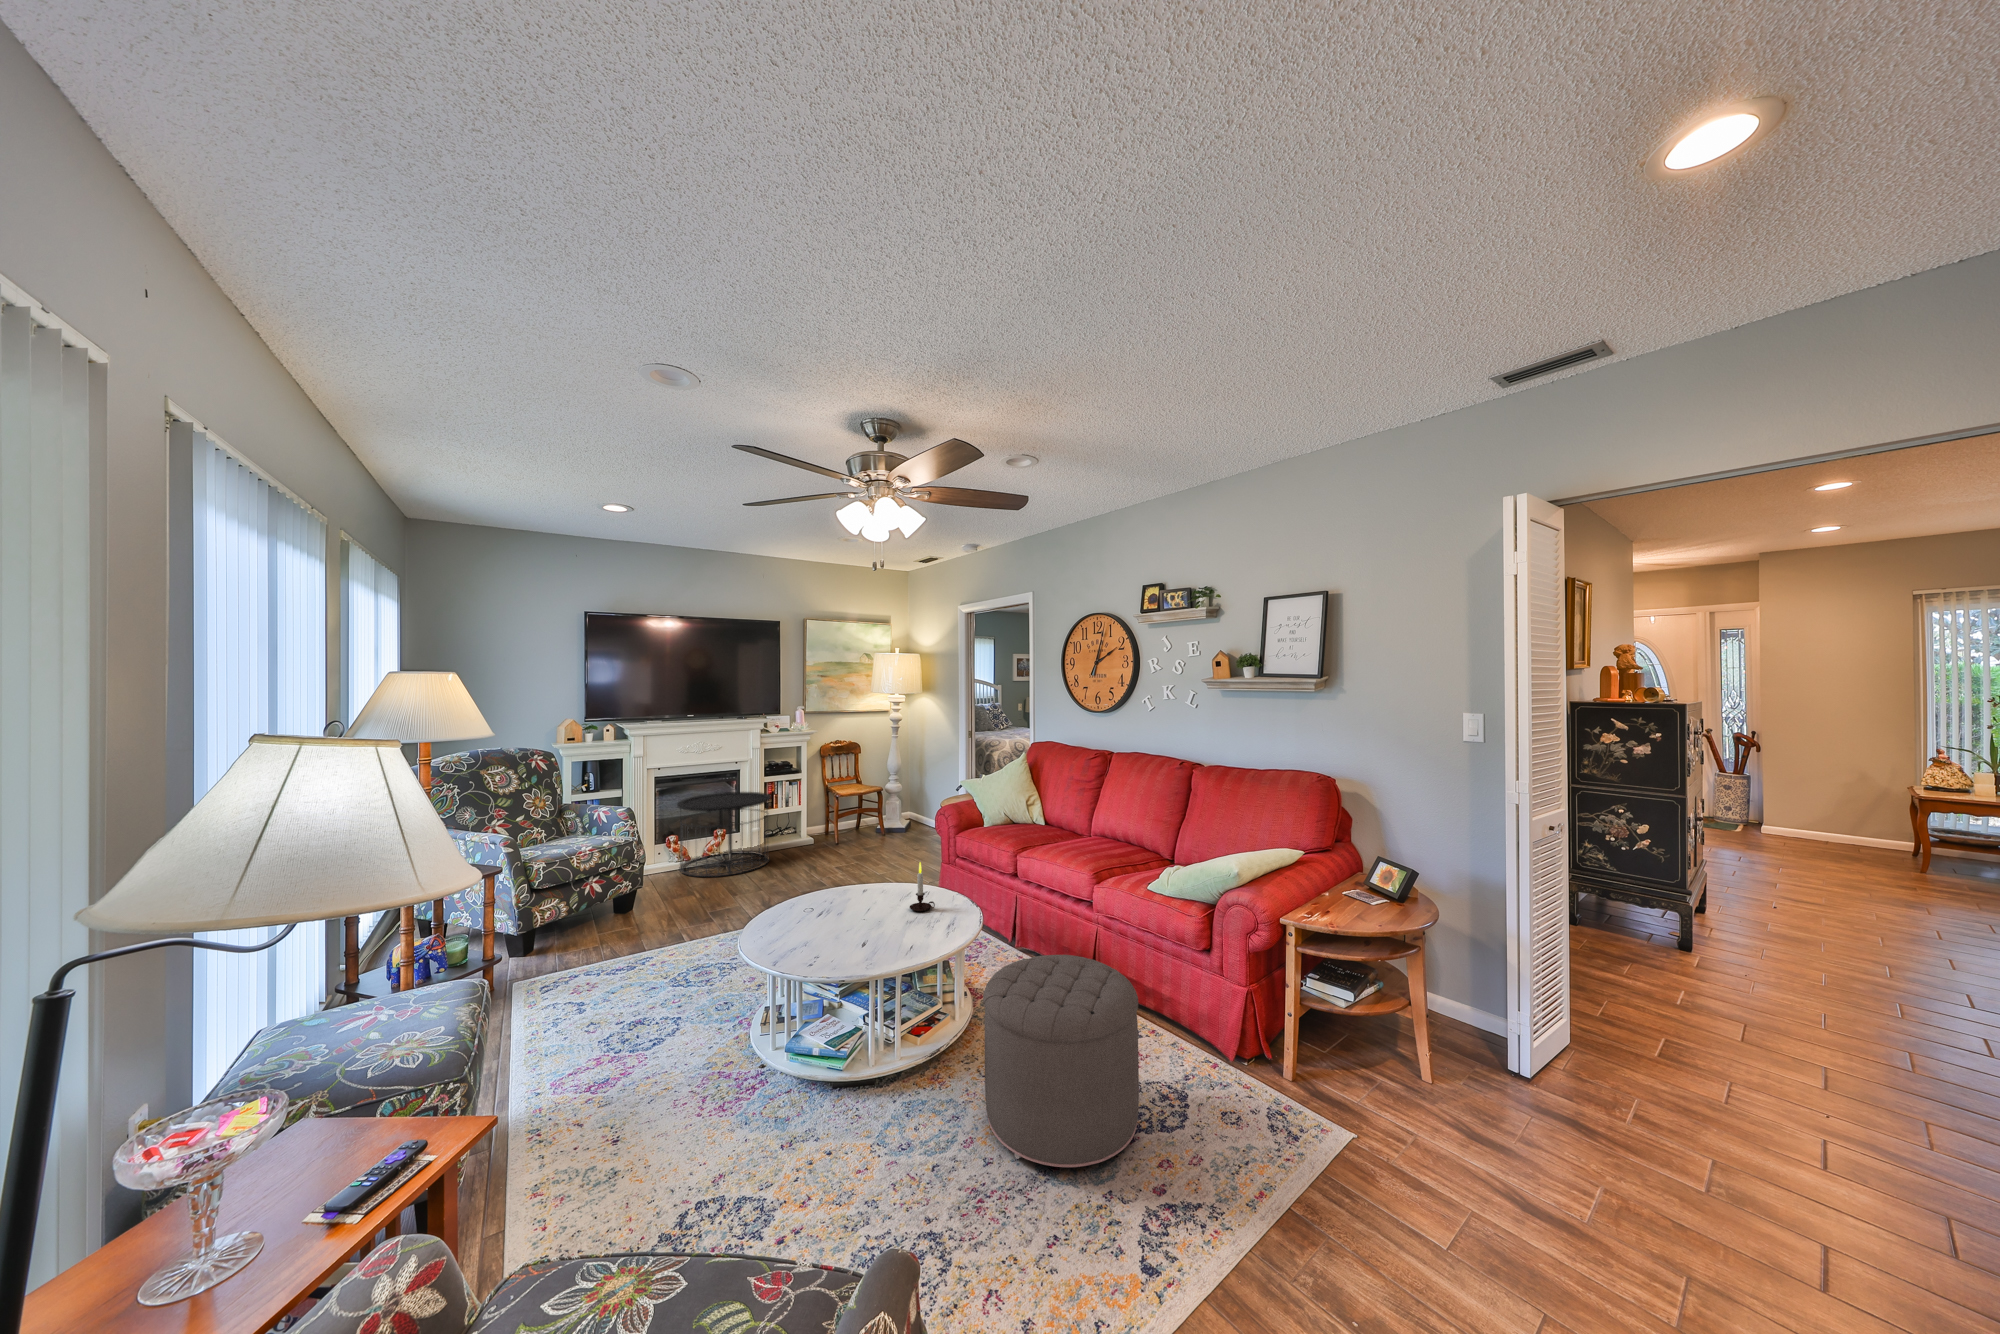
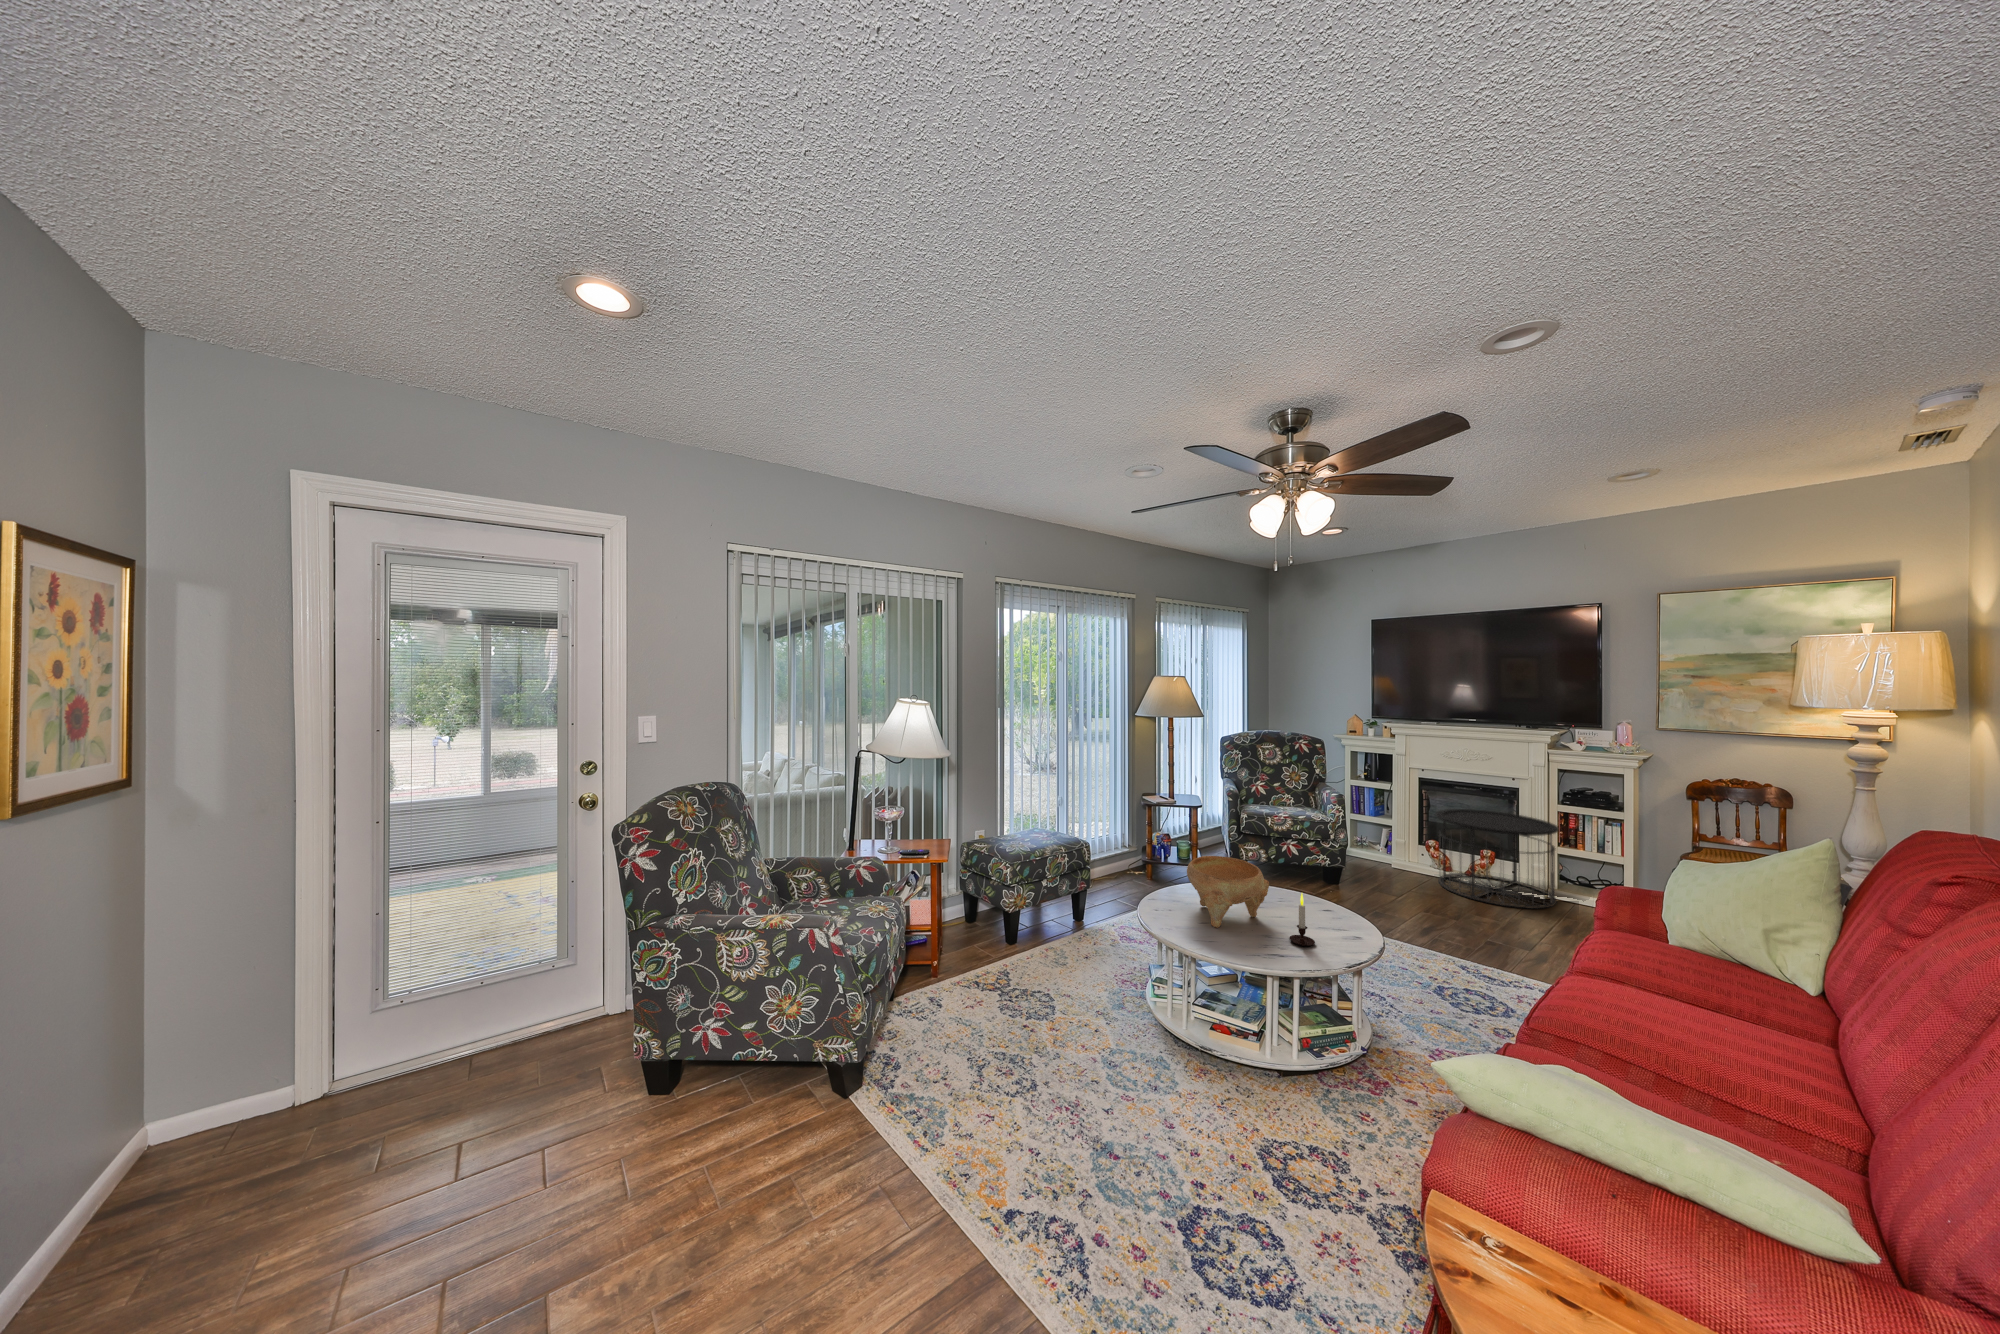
decorative bowl: none [796,862,888,938] -> present [1187,856,1269,928]
ottoman: present [983,955,1139,1167] -> none [1100,988,1266,1231]

